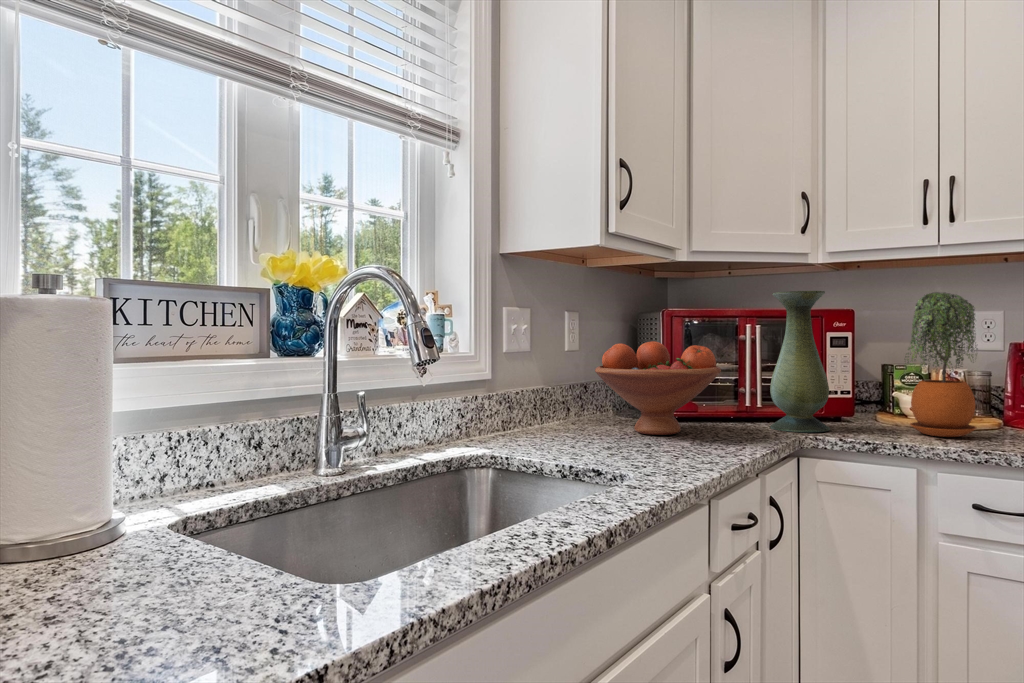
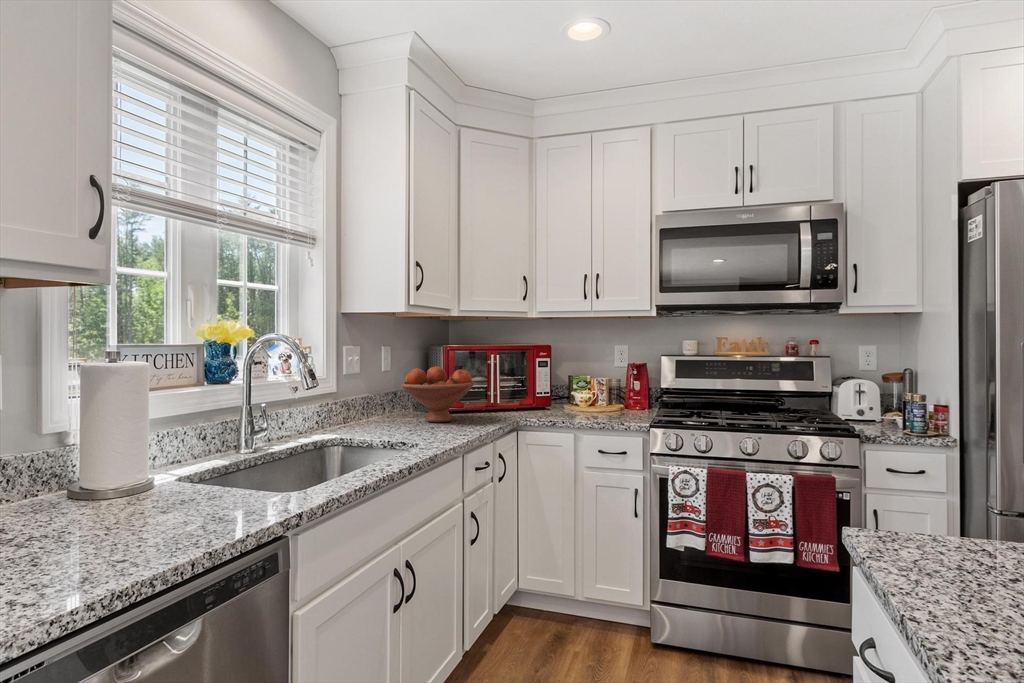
vase: present [770,291,830,432] -> none [504,337,535,417]
potted plant: present [904,292,977,437] -> none [571,338,606,416]

